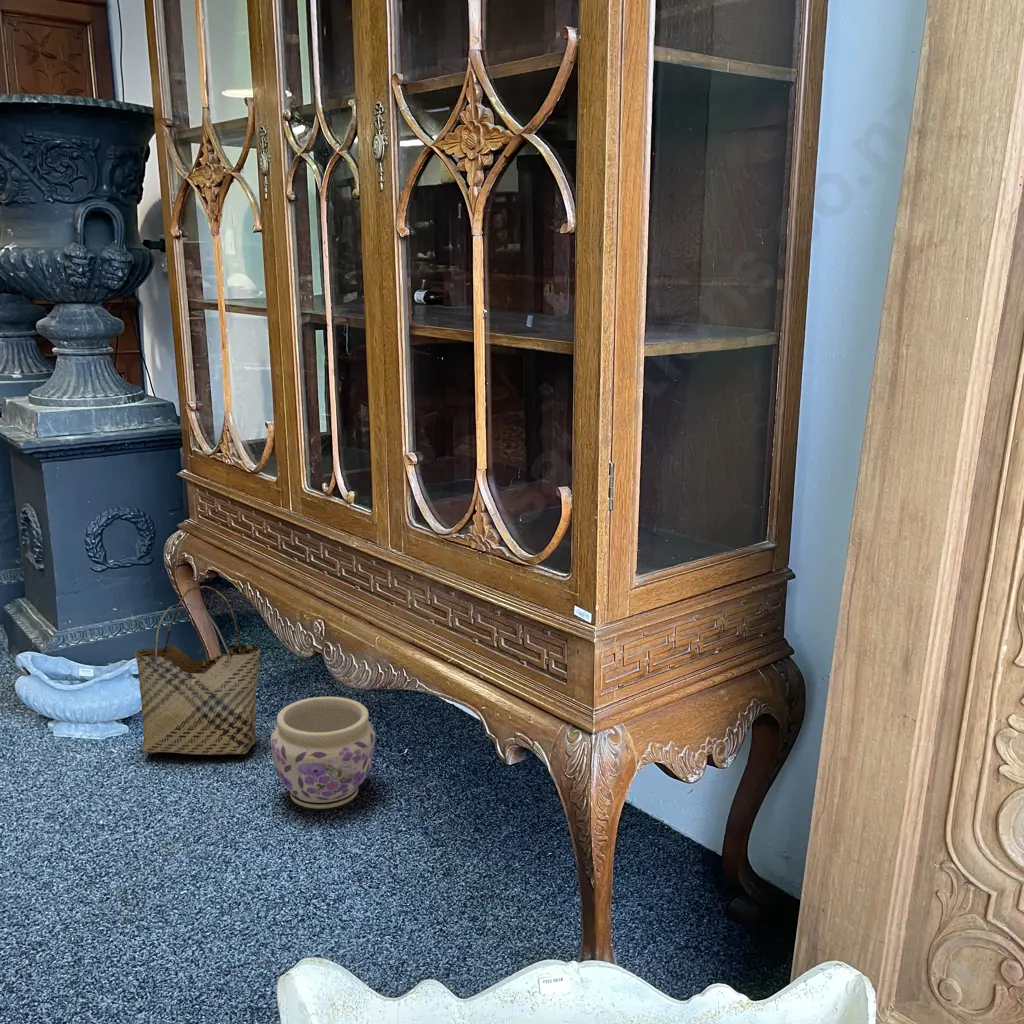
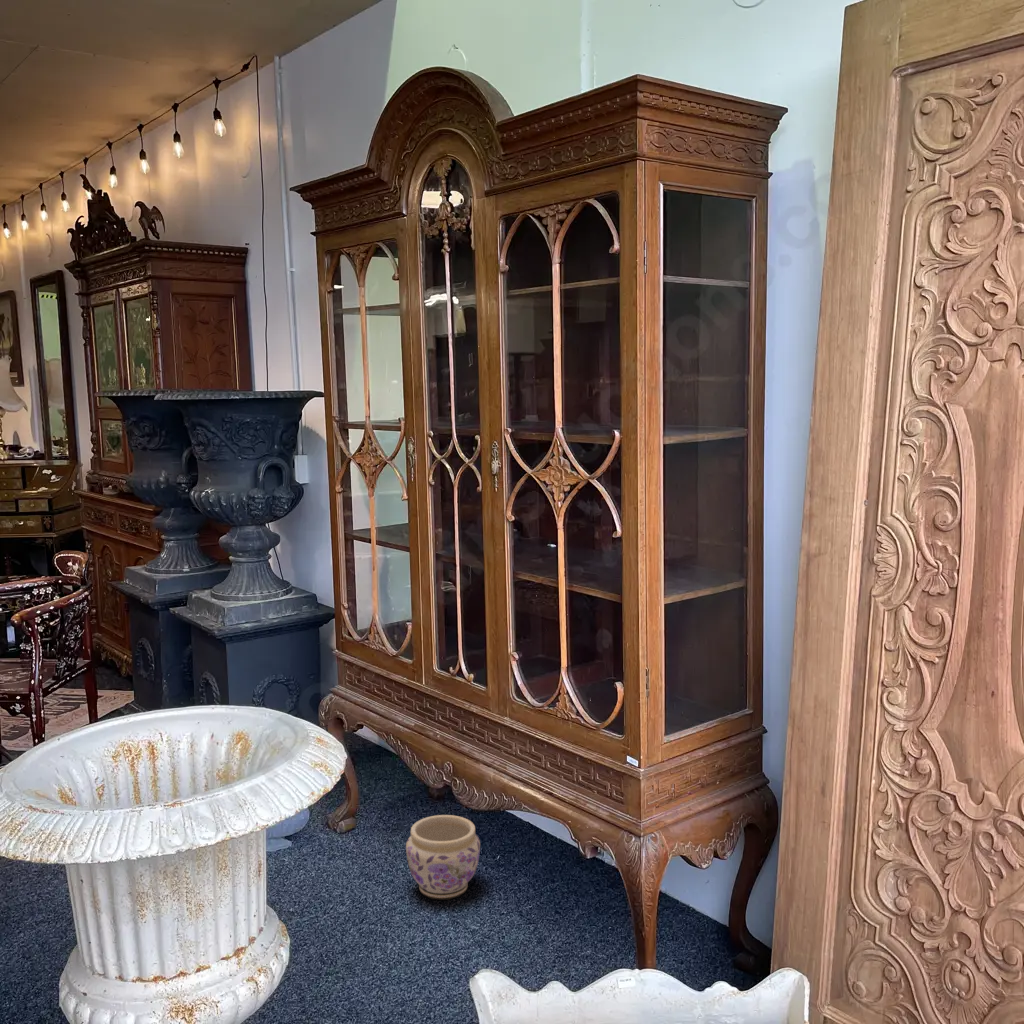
woven basket: present [134,585,261,755] -> none [301,733,391,860]

